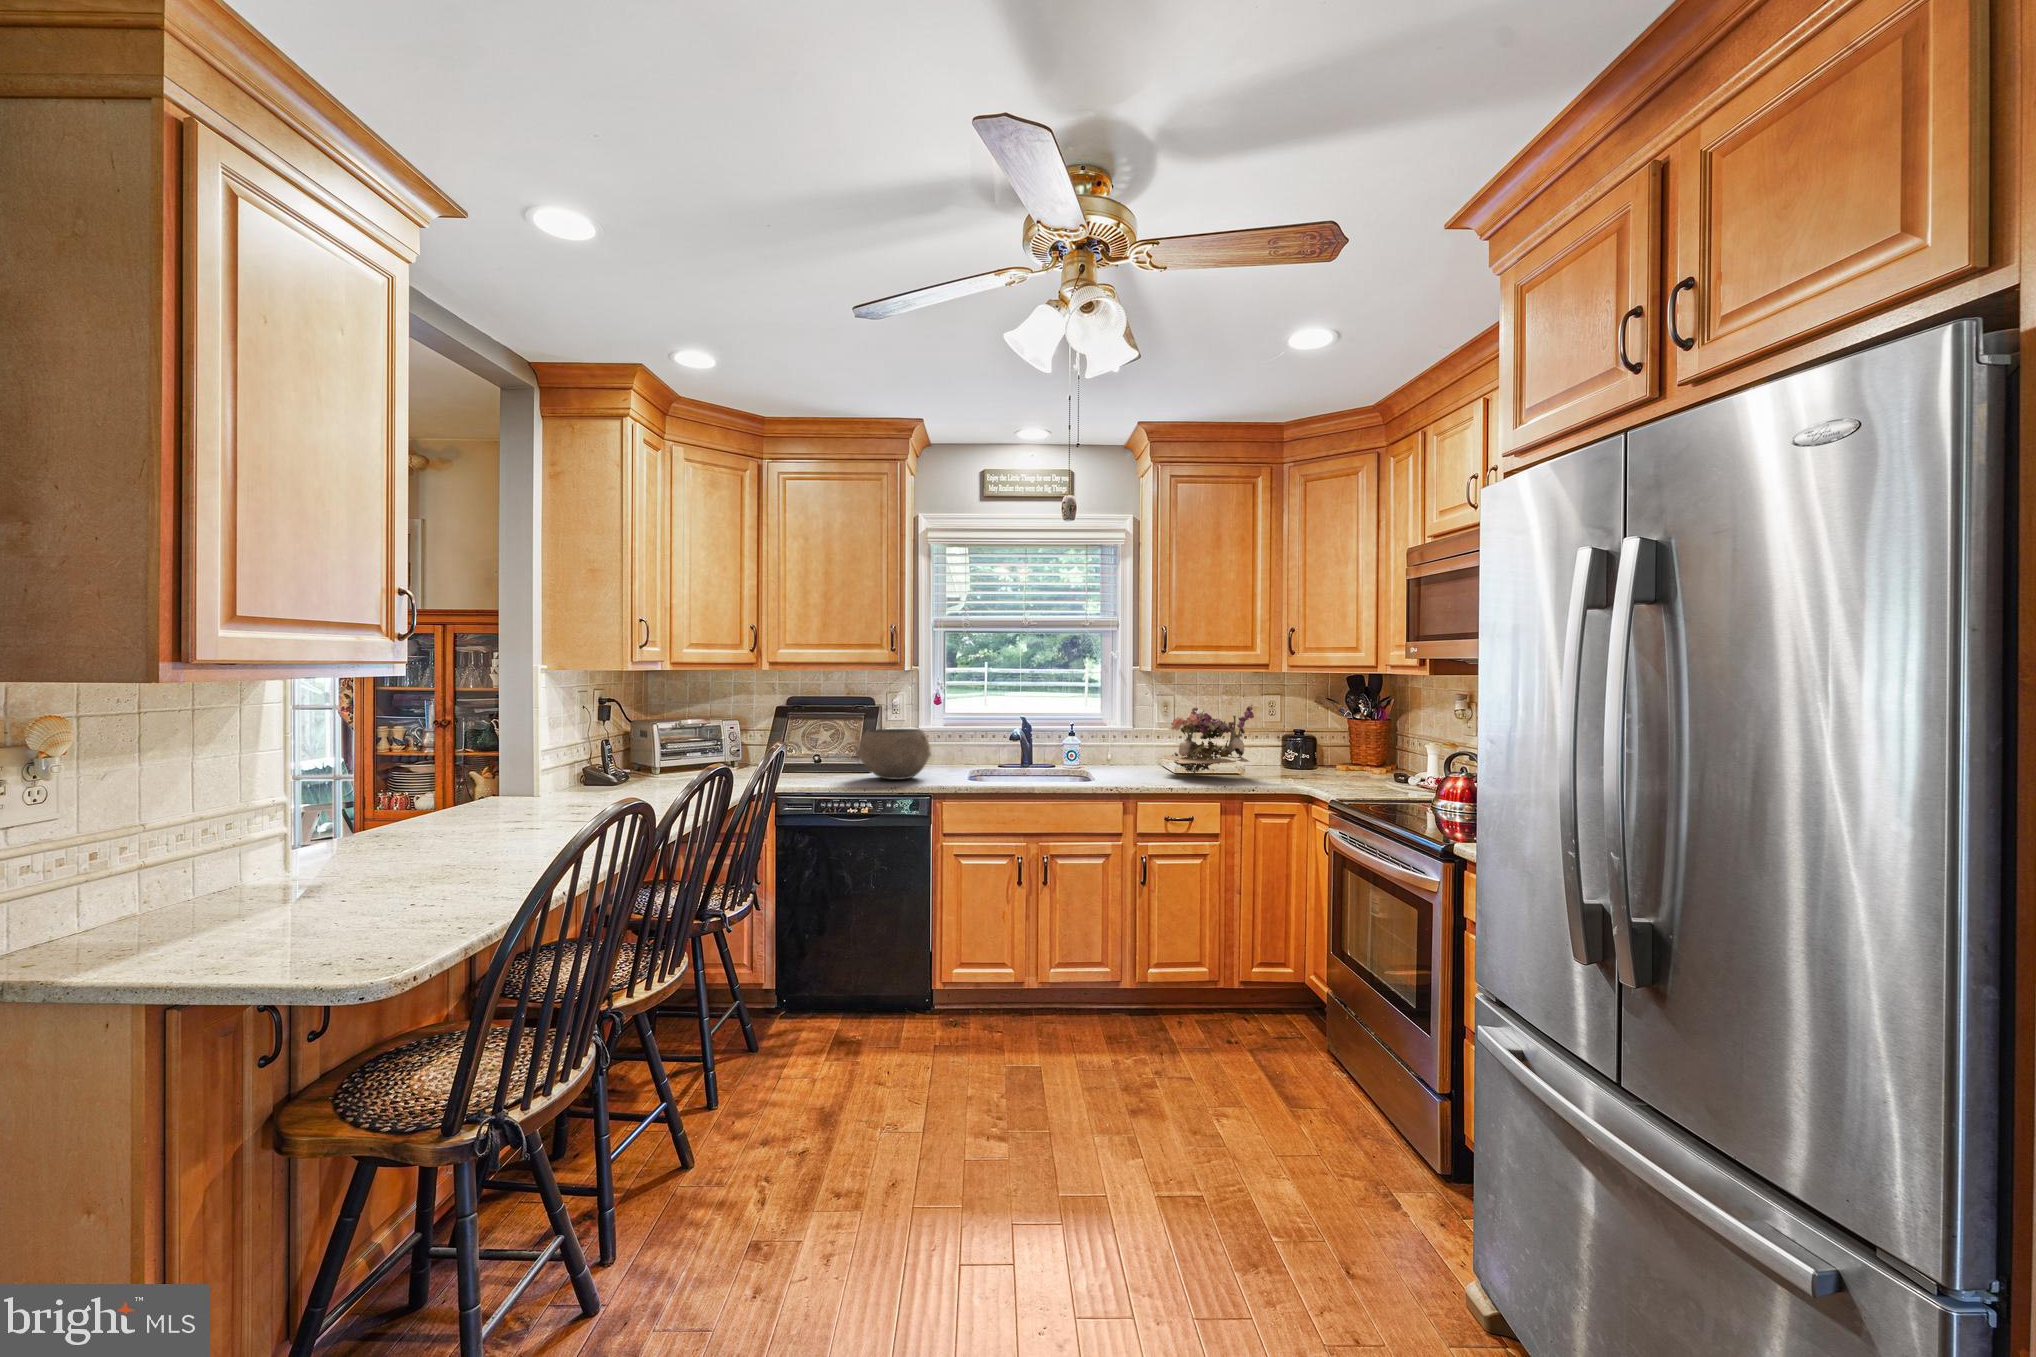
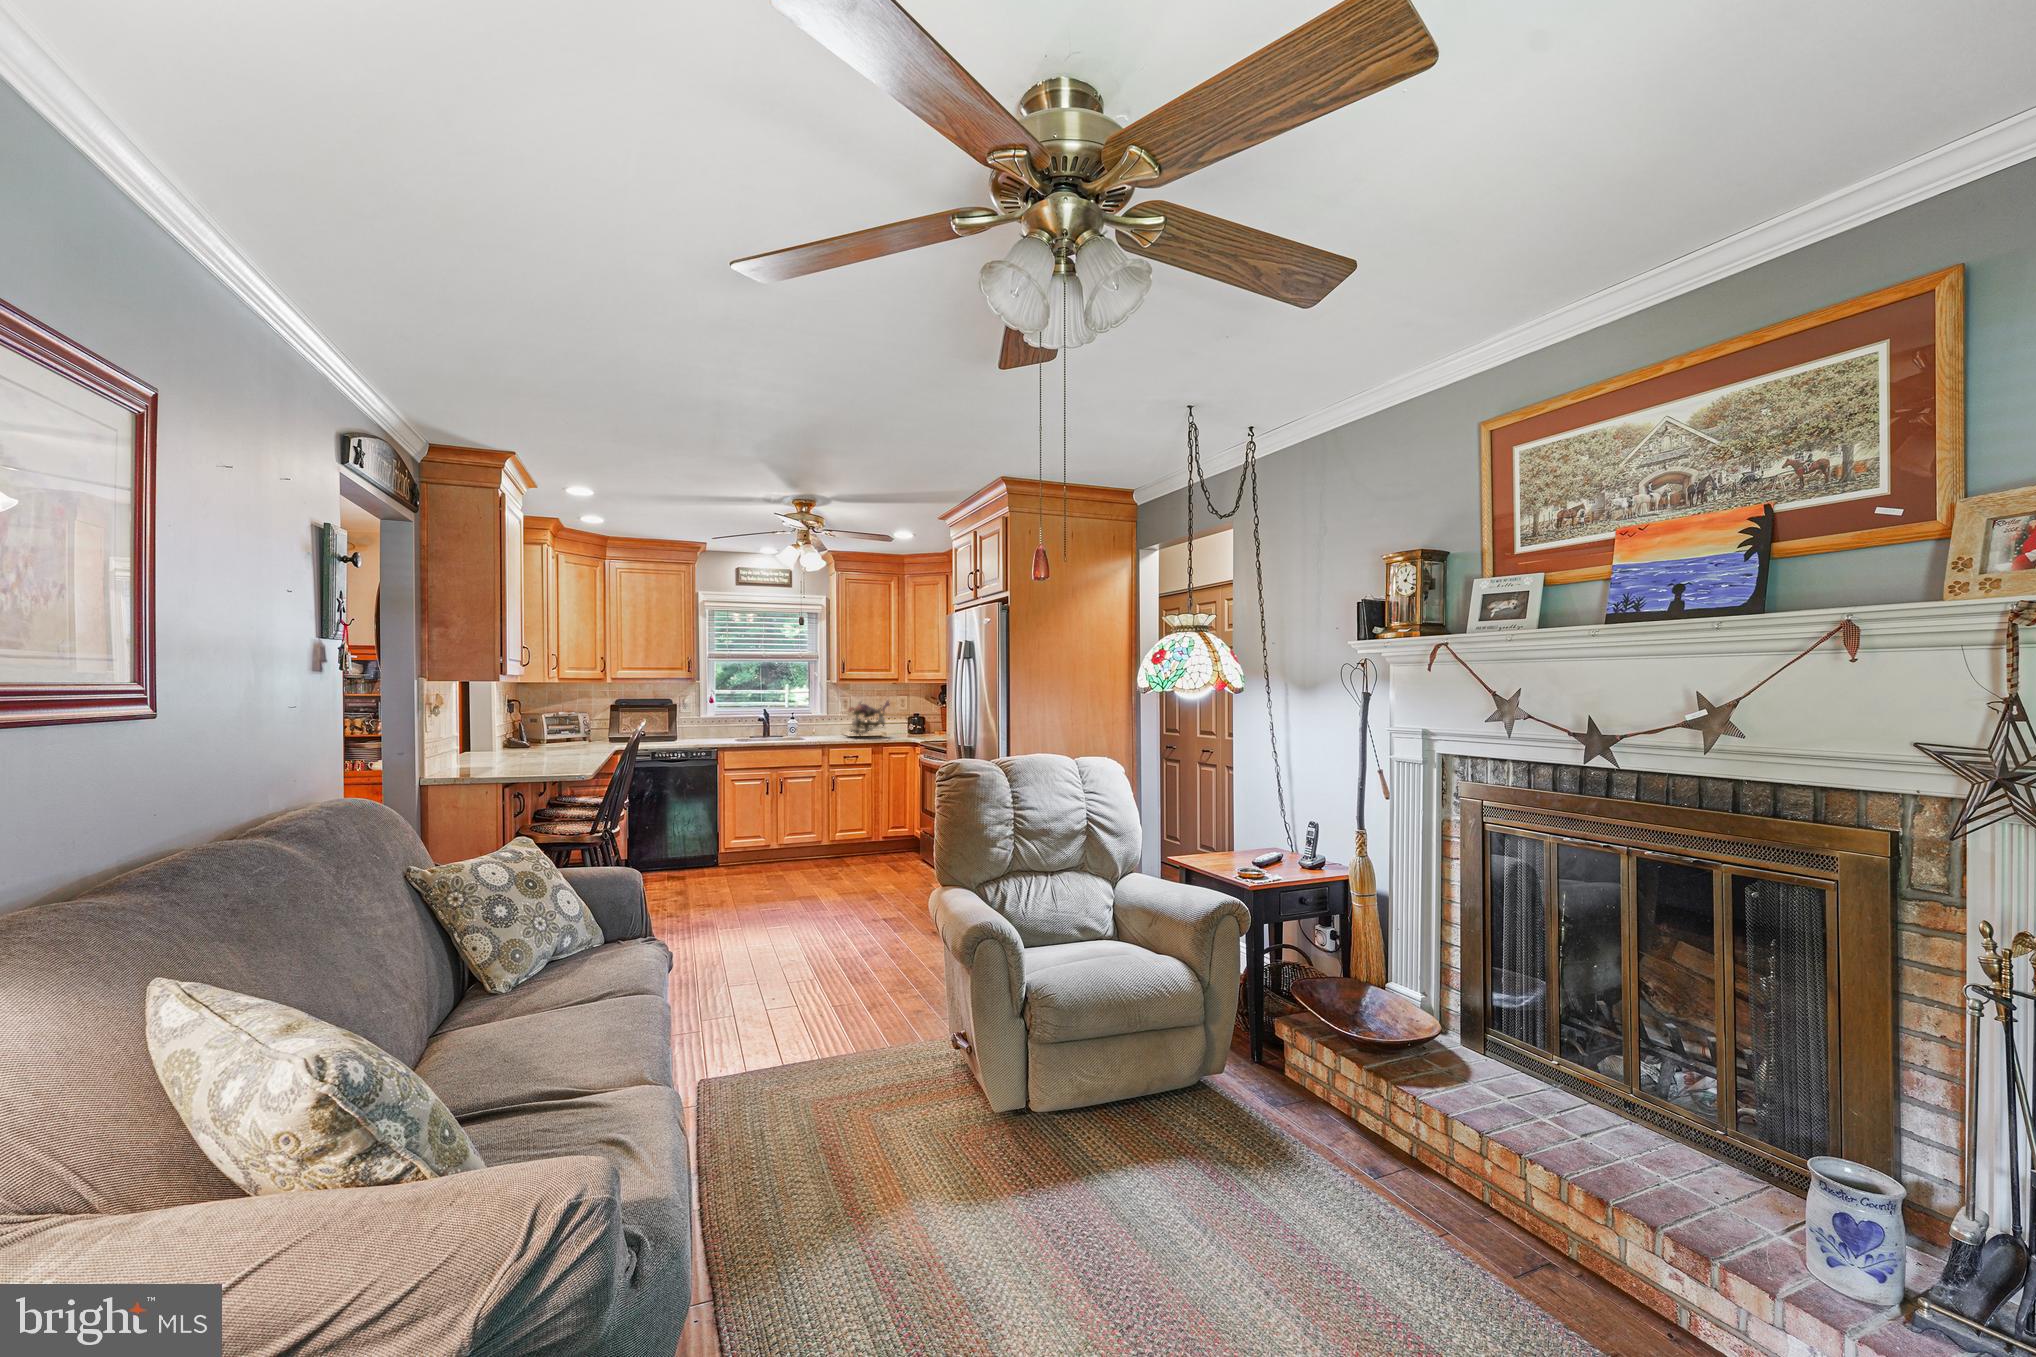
ceramic bowl: present [856,729,931,780] -> none [671,715,714,743]

